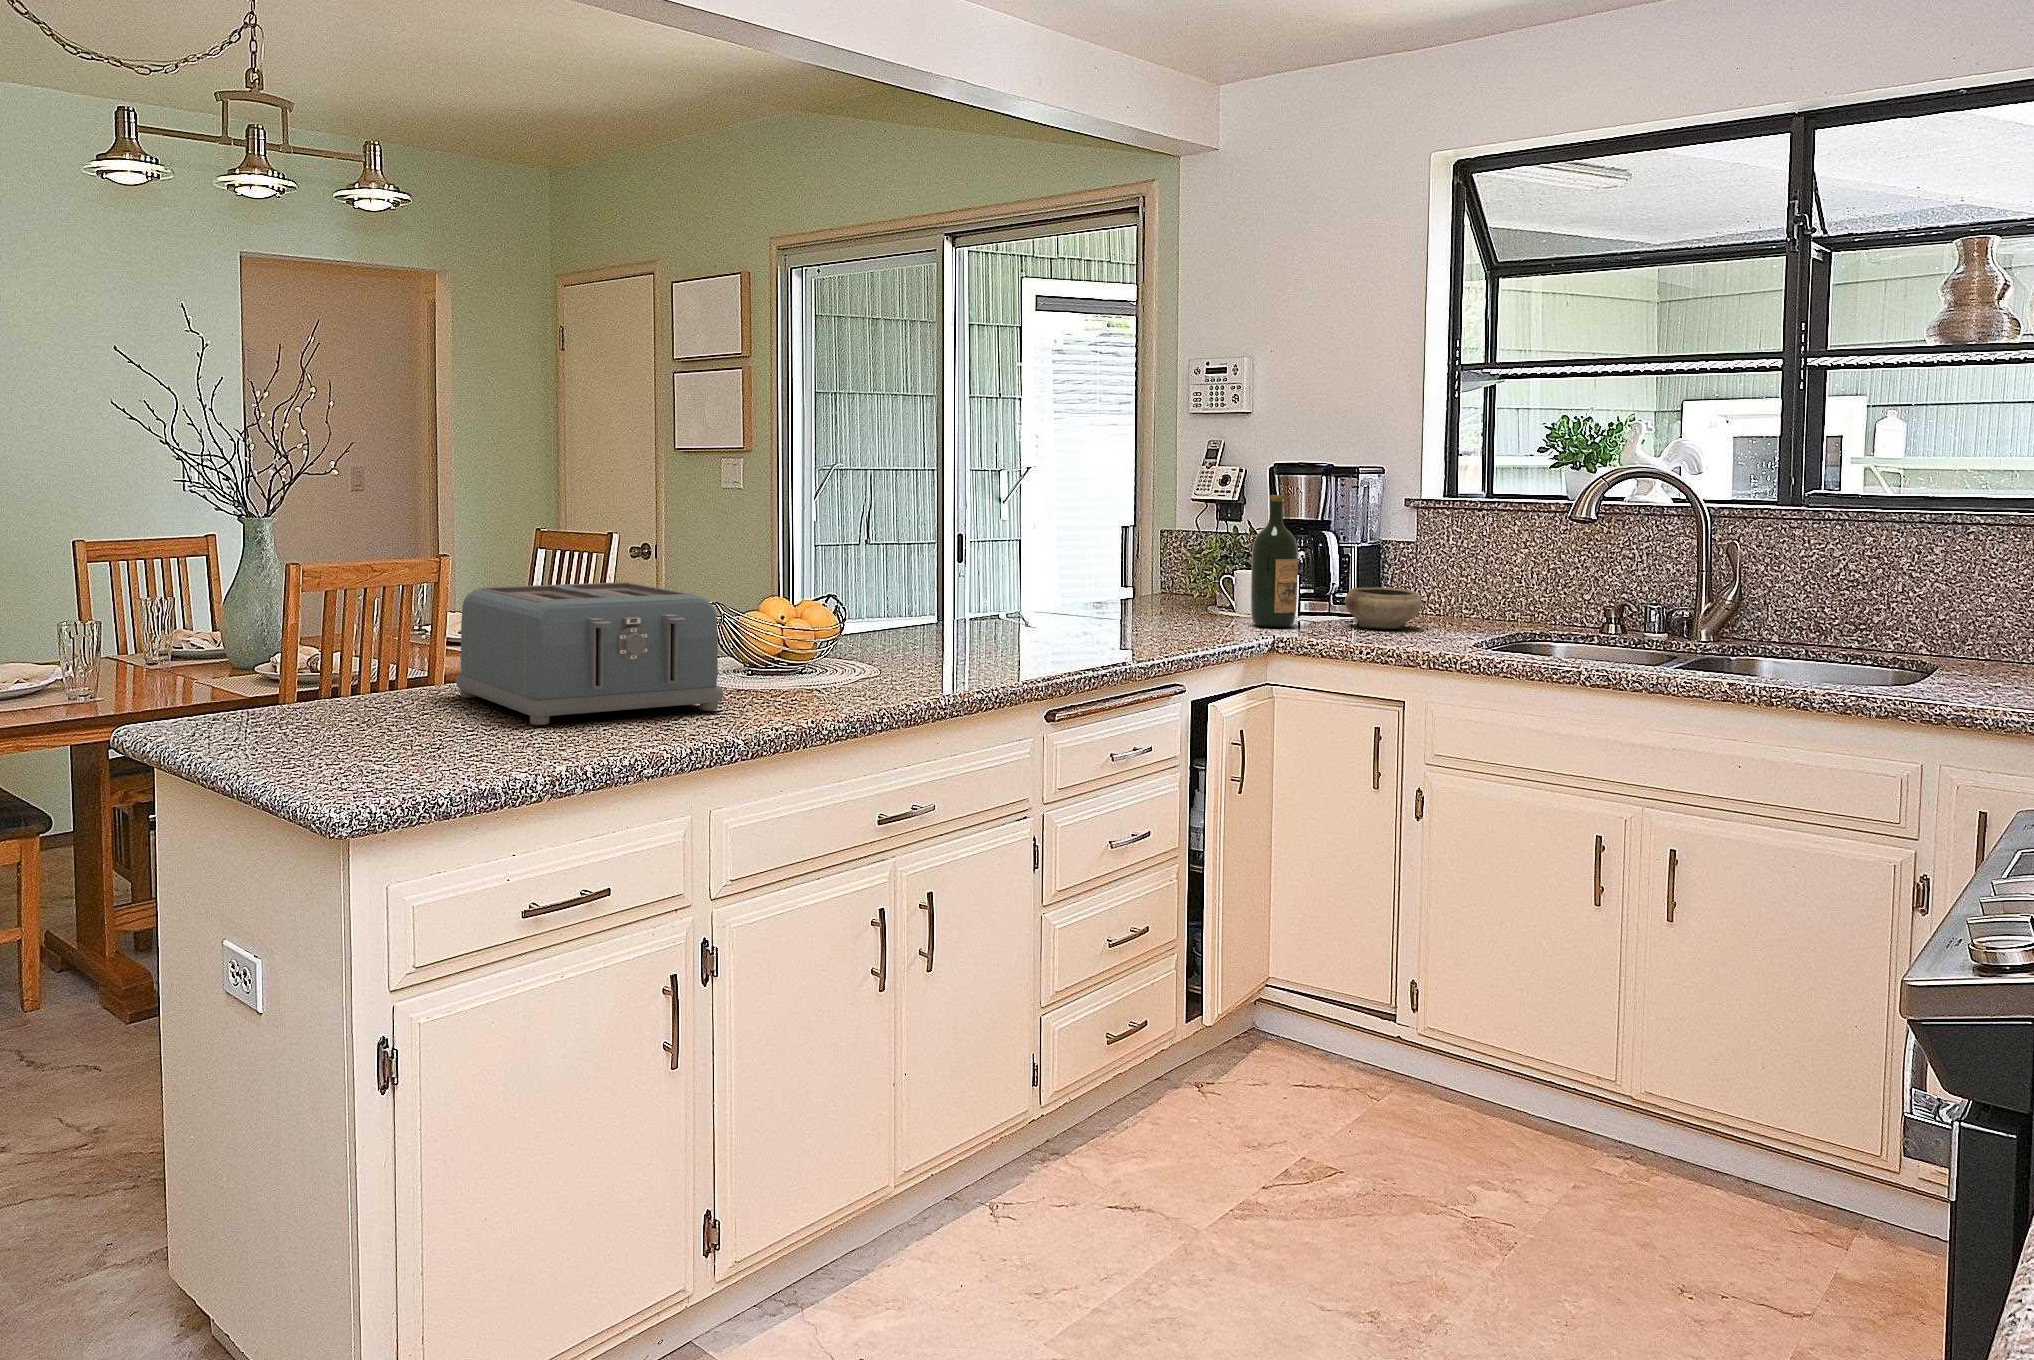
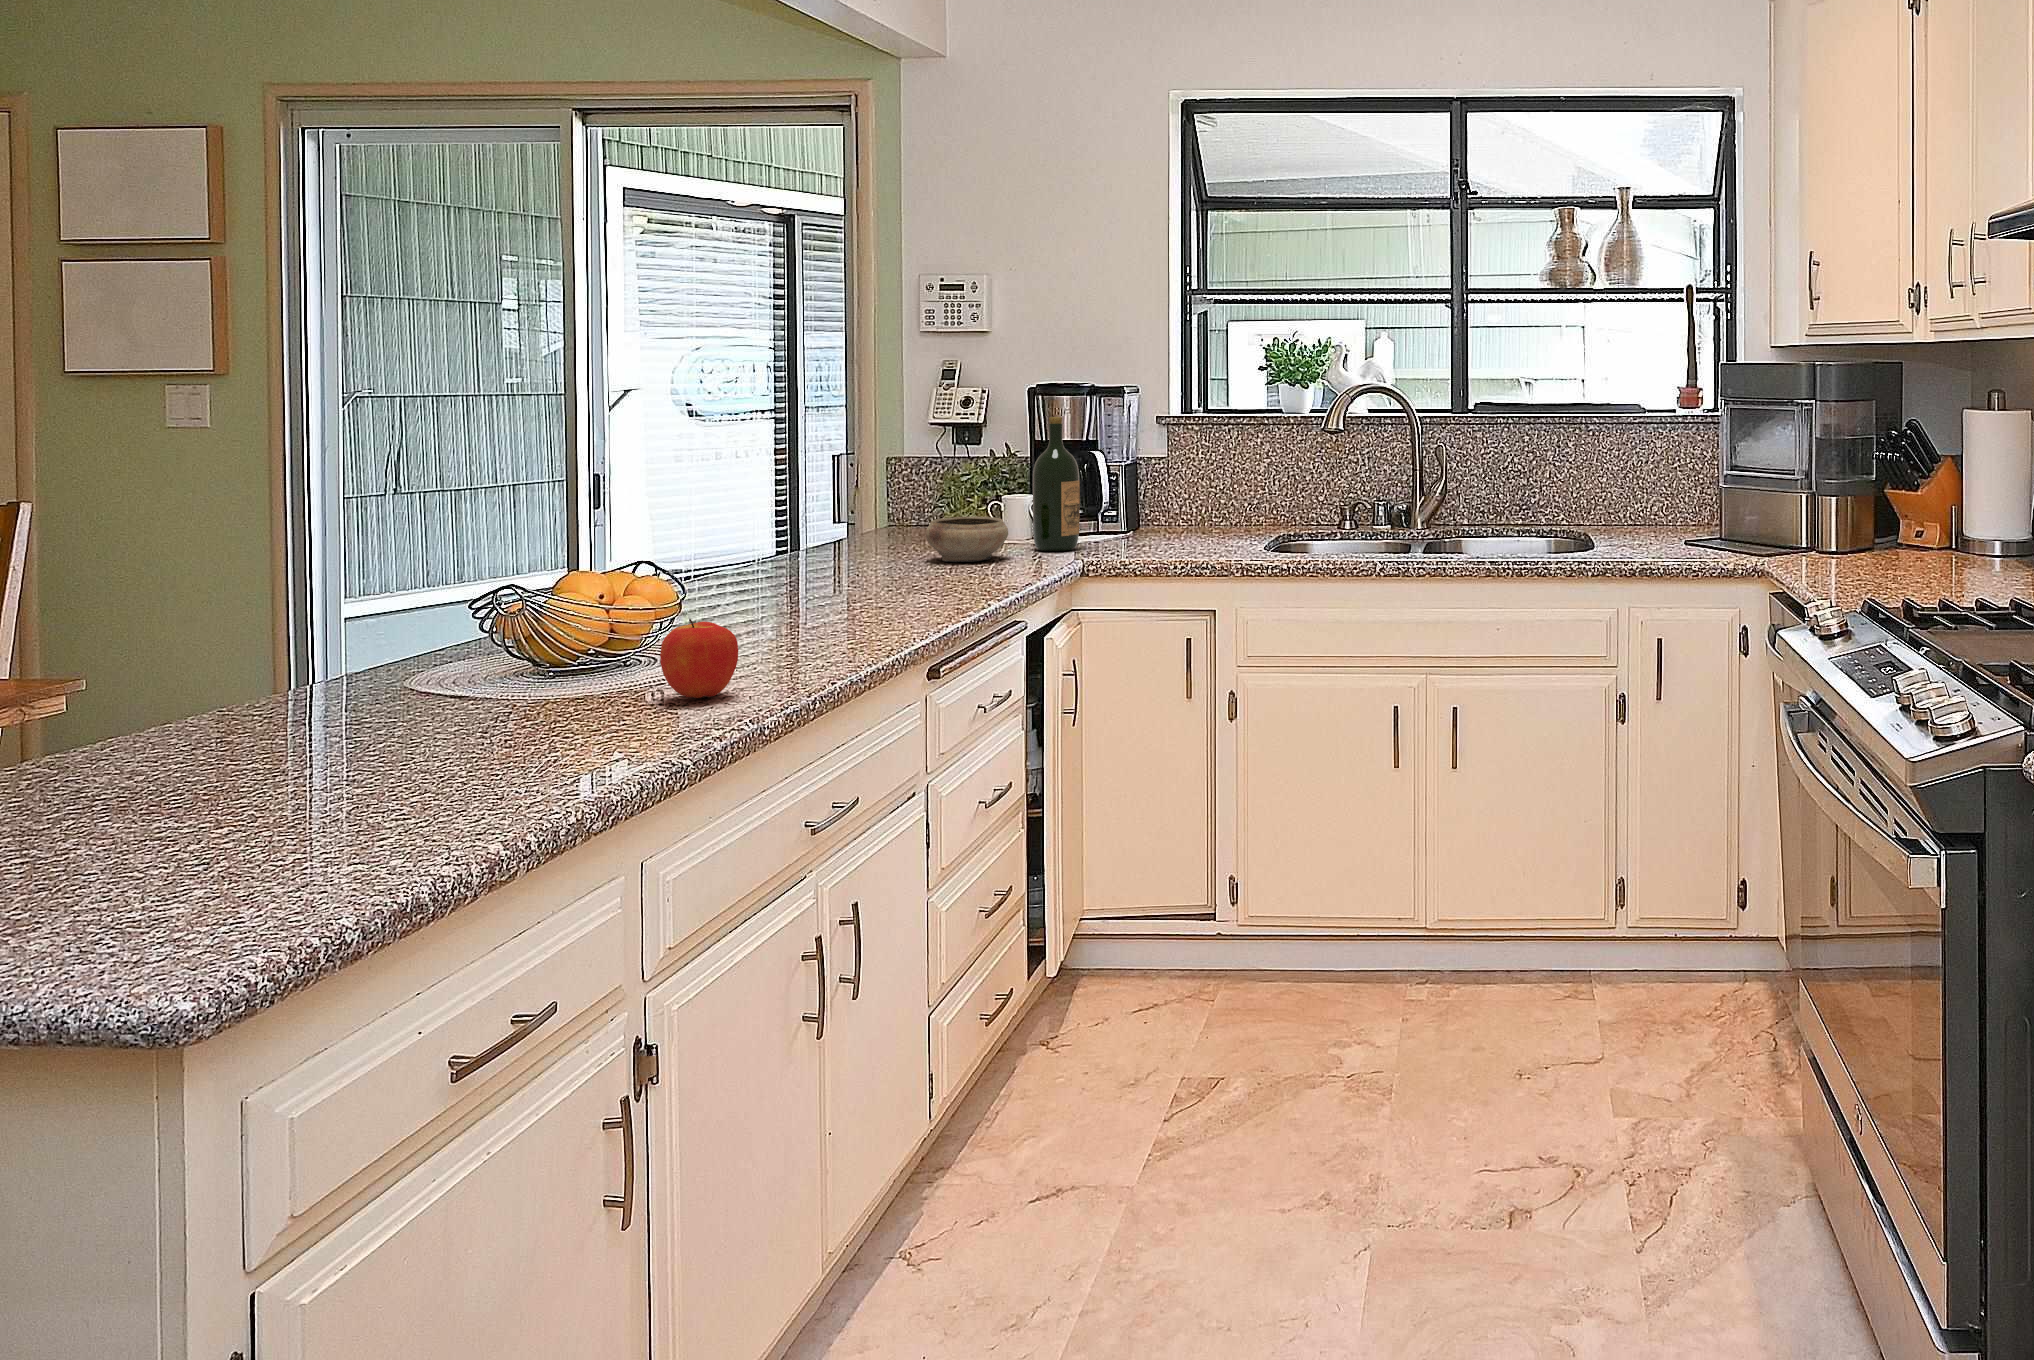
toaster: present [456,582,723,725] -> none [121,570,603,791]
ceramic bowl: present [1345,587,1421,629] -> present [926,516,1008,562]
apple: none [782,638,839,702] -> present [660,619,738,698]

